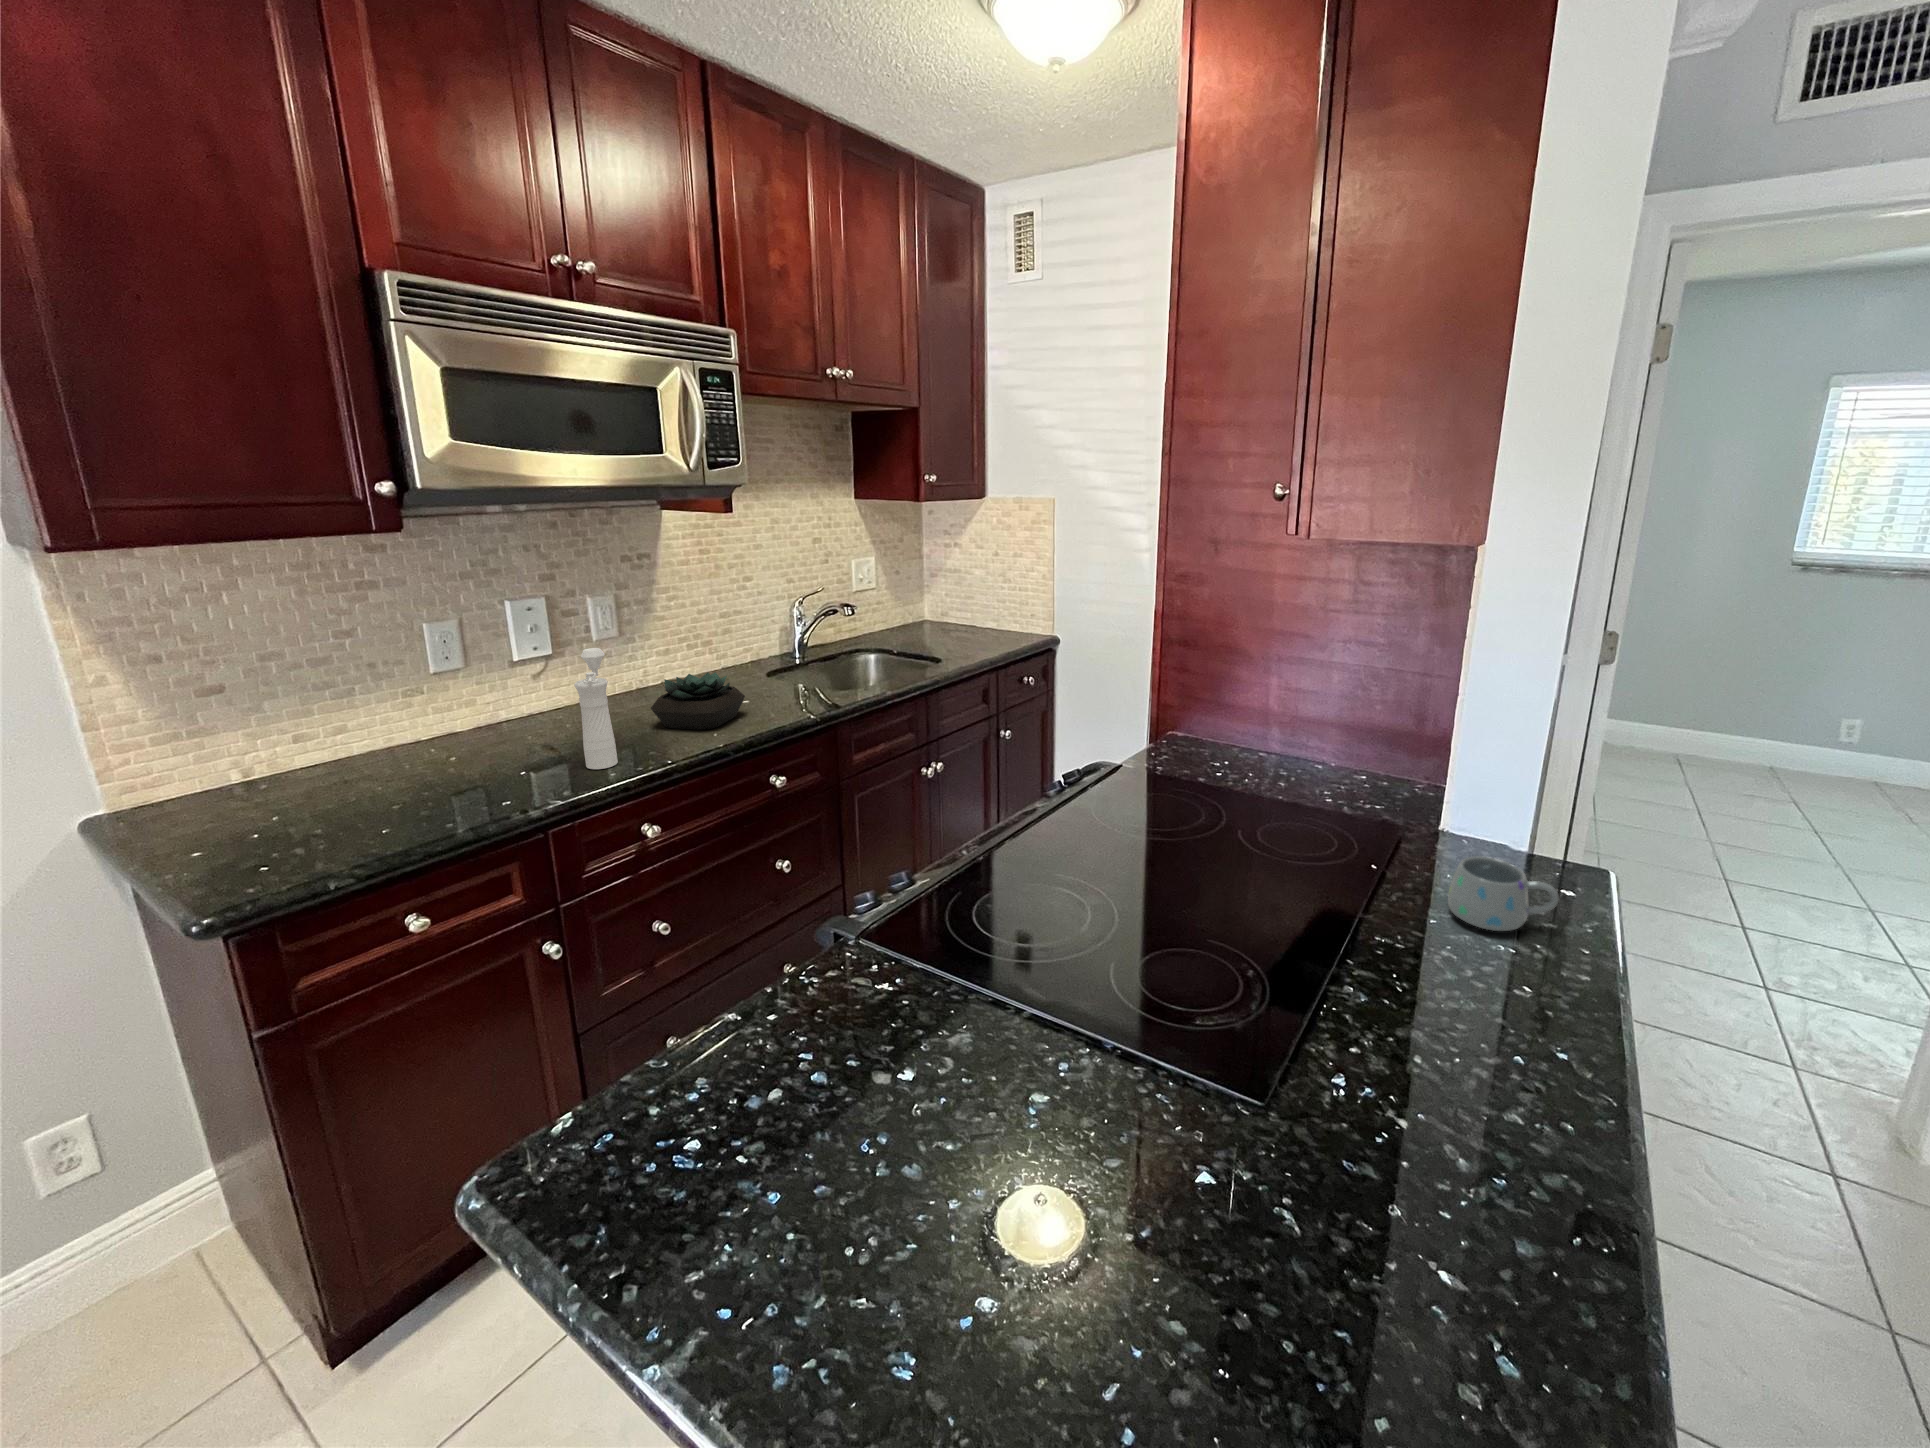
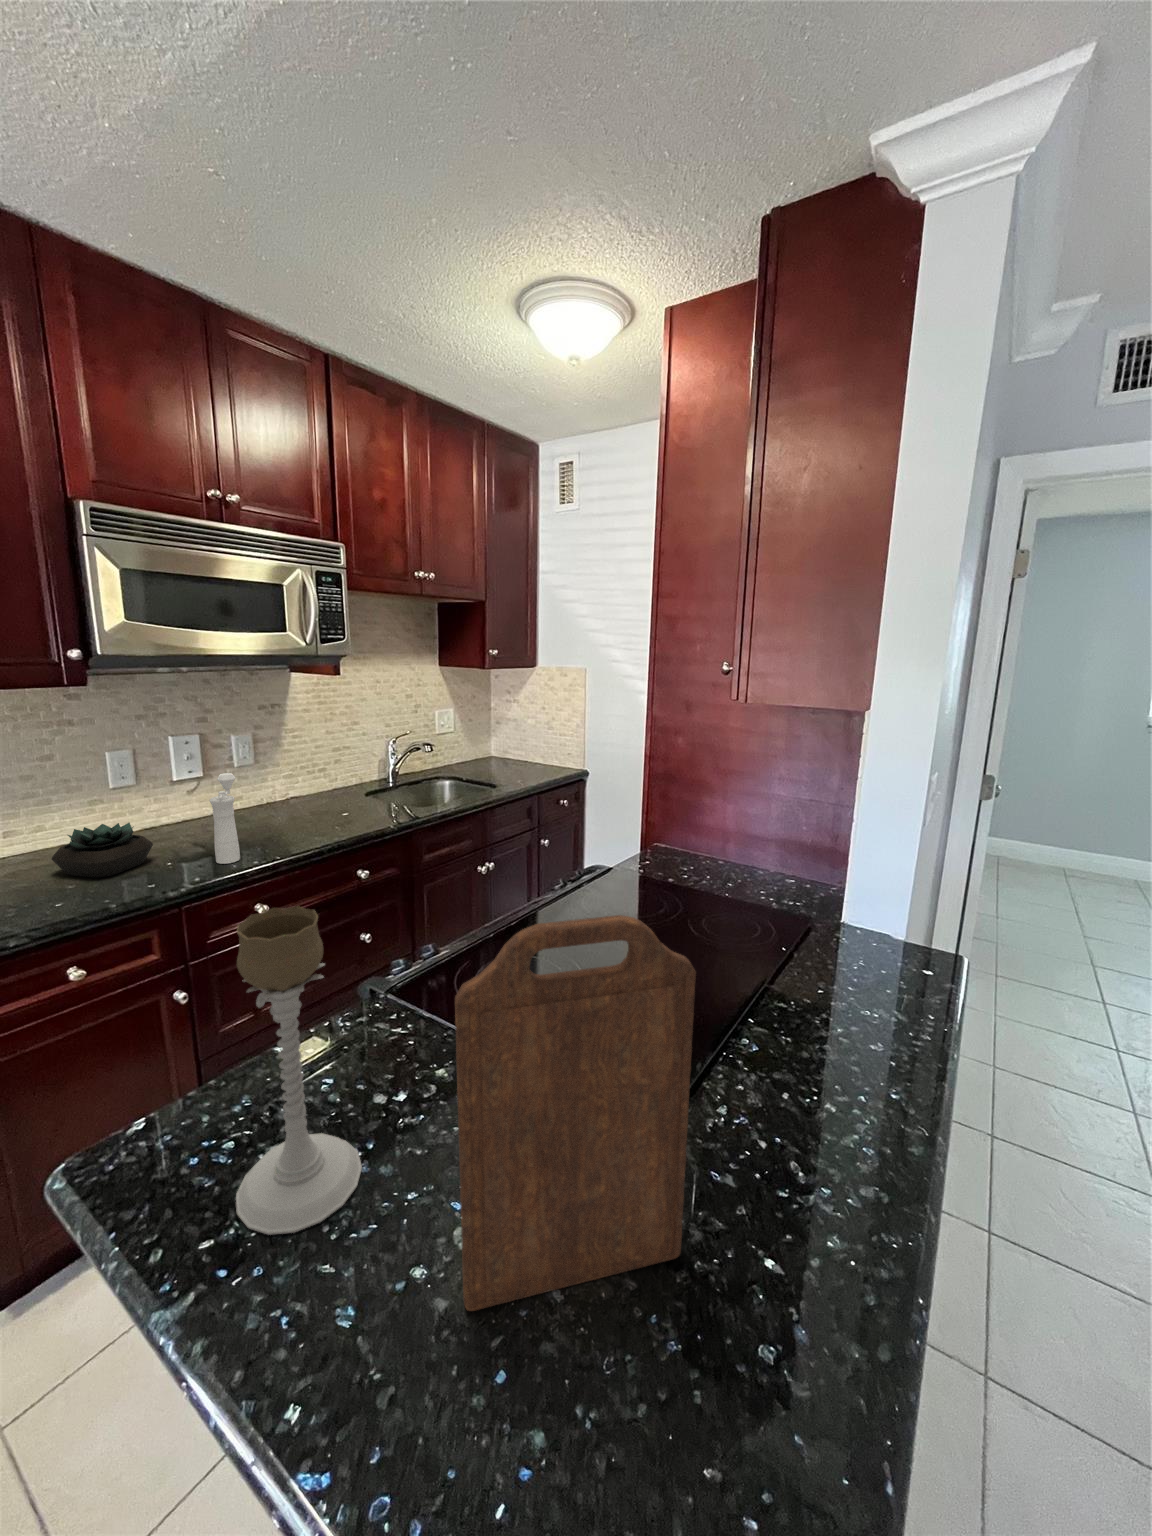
succulent plant: present [651,672,745,730] -> present [52,823,153,878]
candle holder: none [720,825,881,1263] -> present [236,906,362,1235]
cutting board: none [1057,827,1374,1356] -> present [455,915,696,1311]
mug: present [1448,856,1559,931] -> none [836,944,917,1002]

